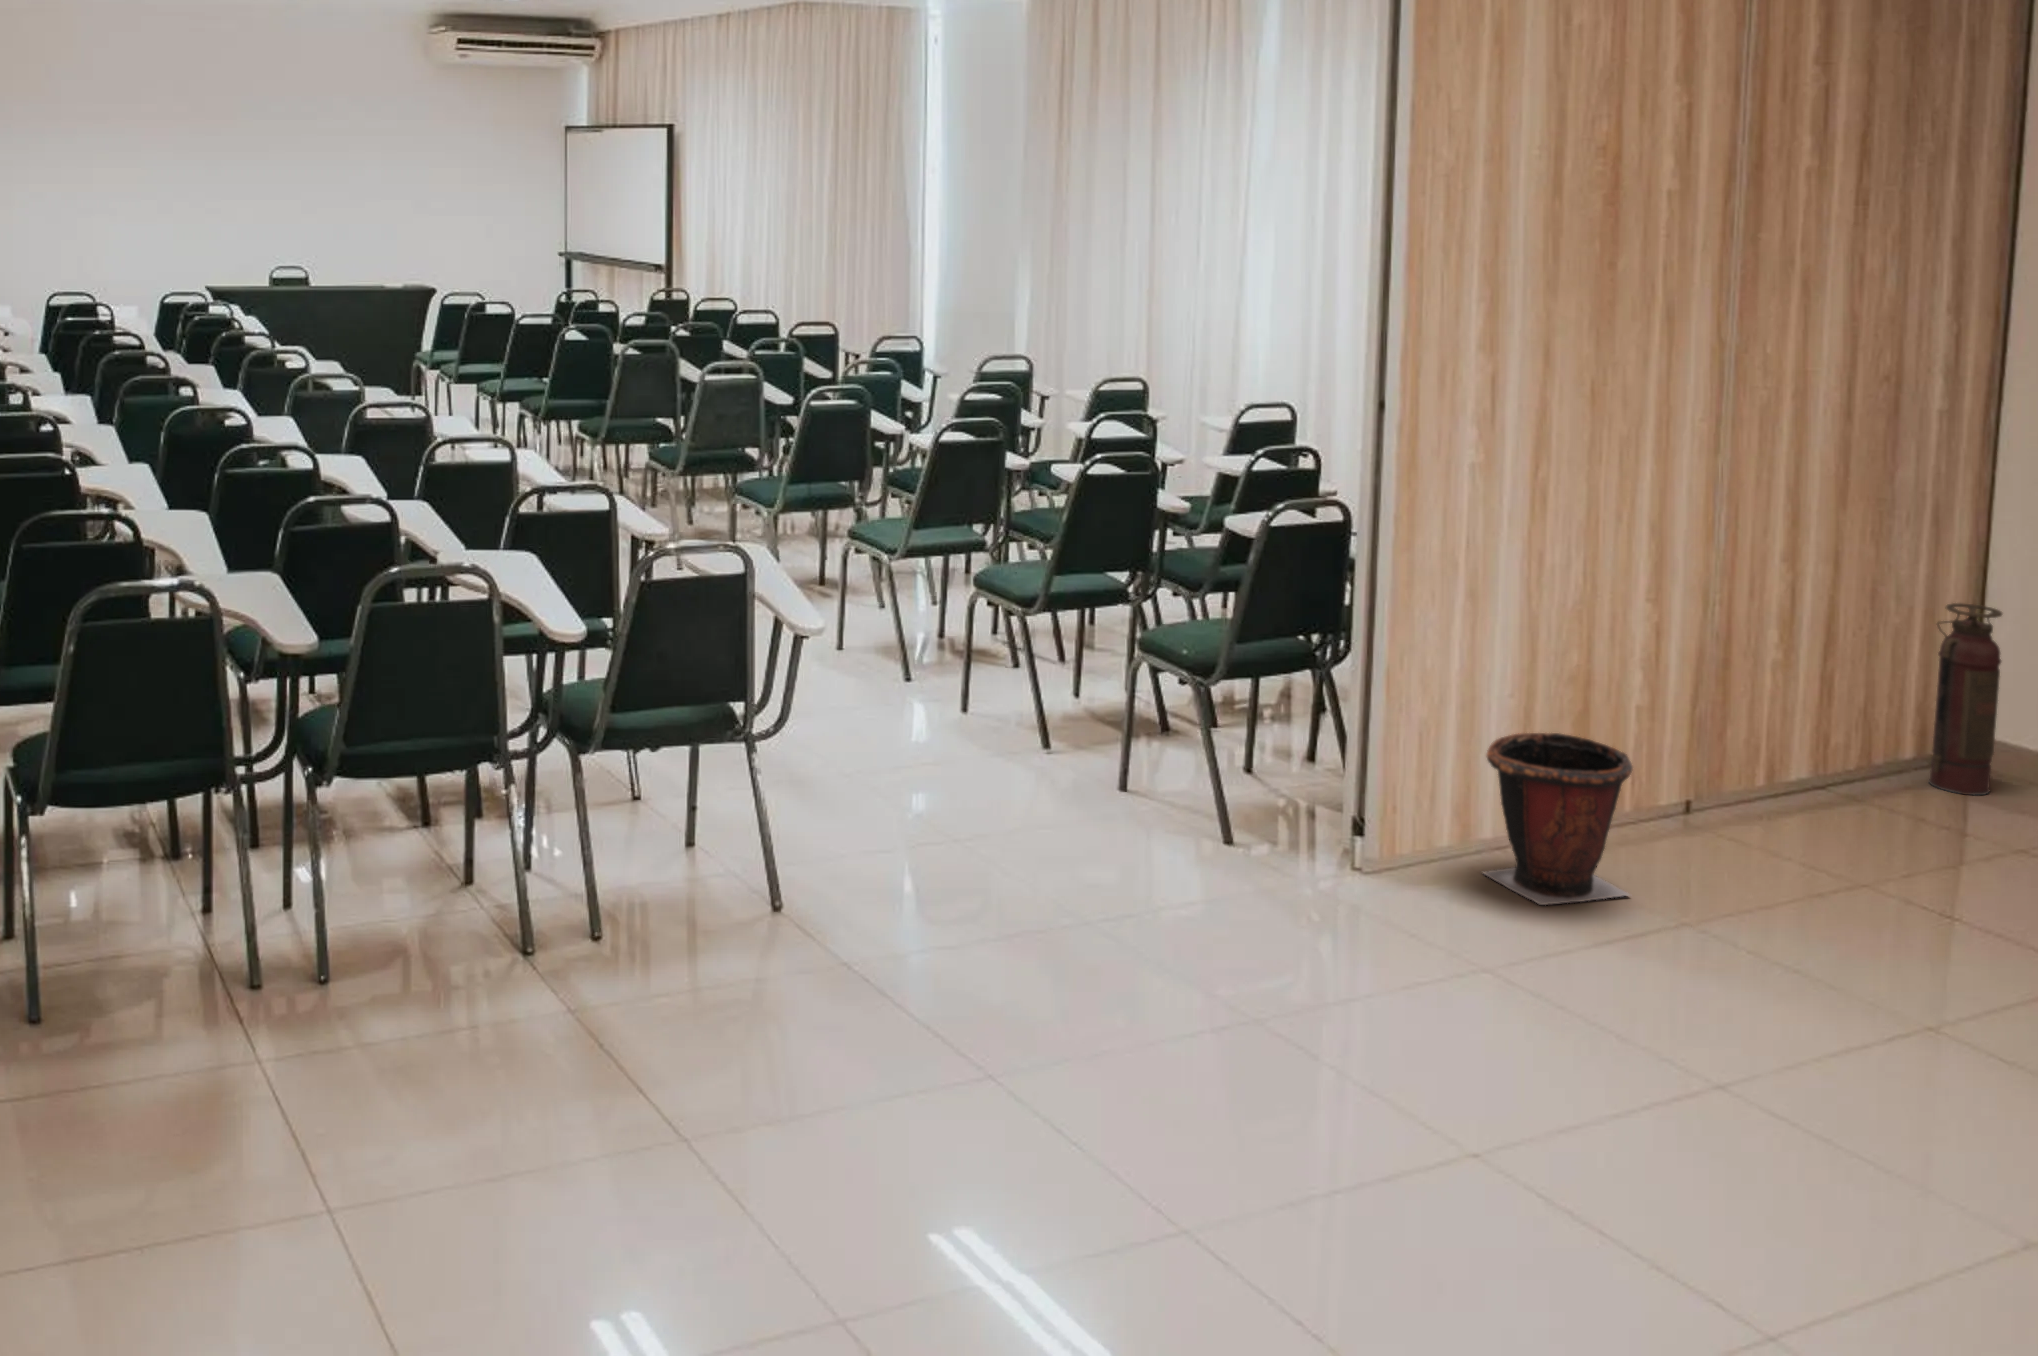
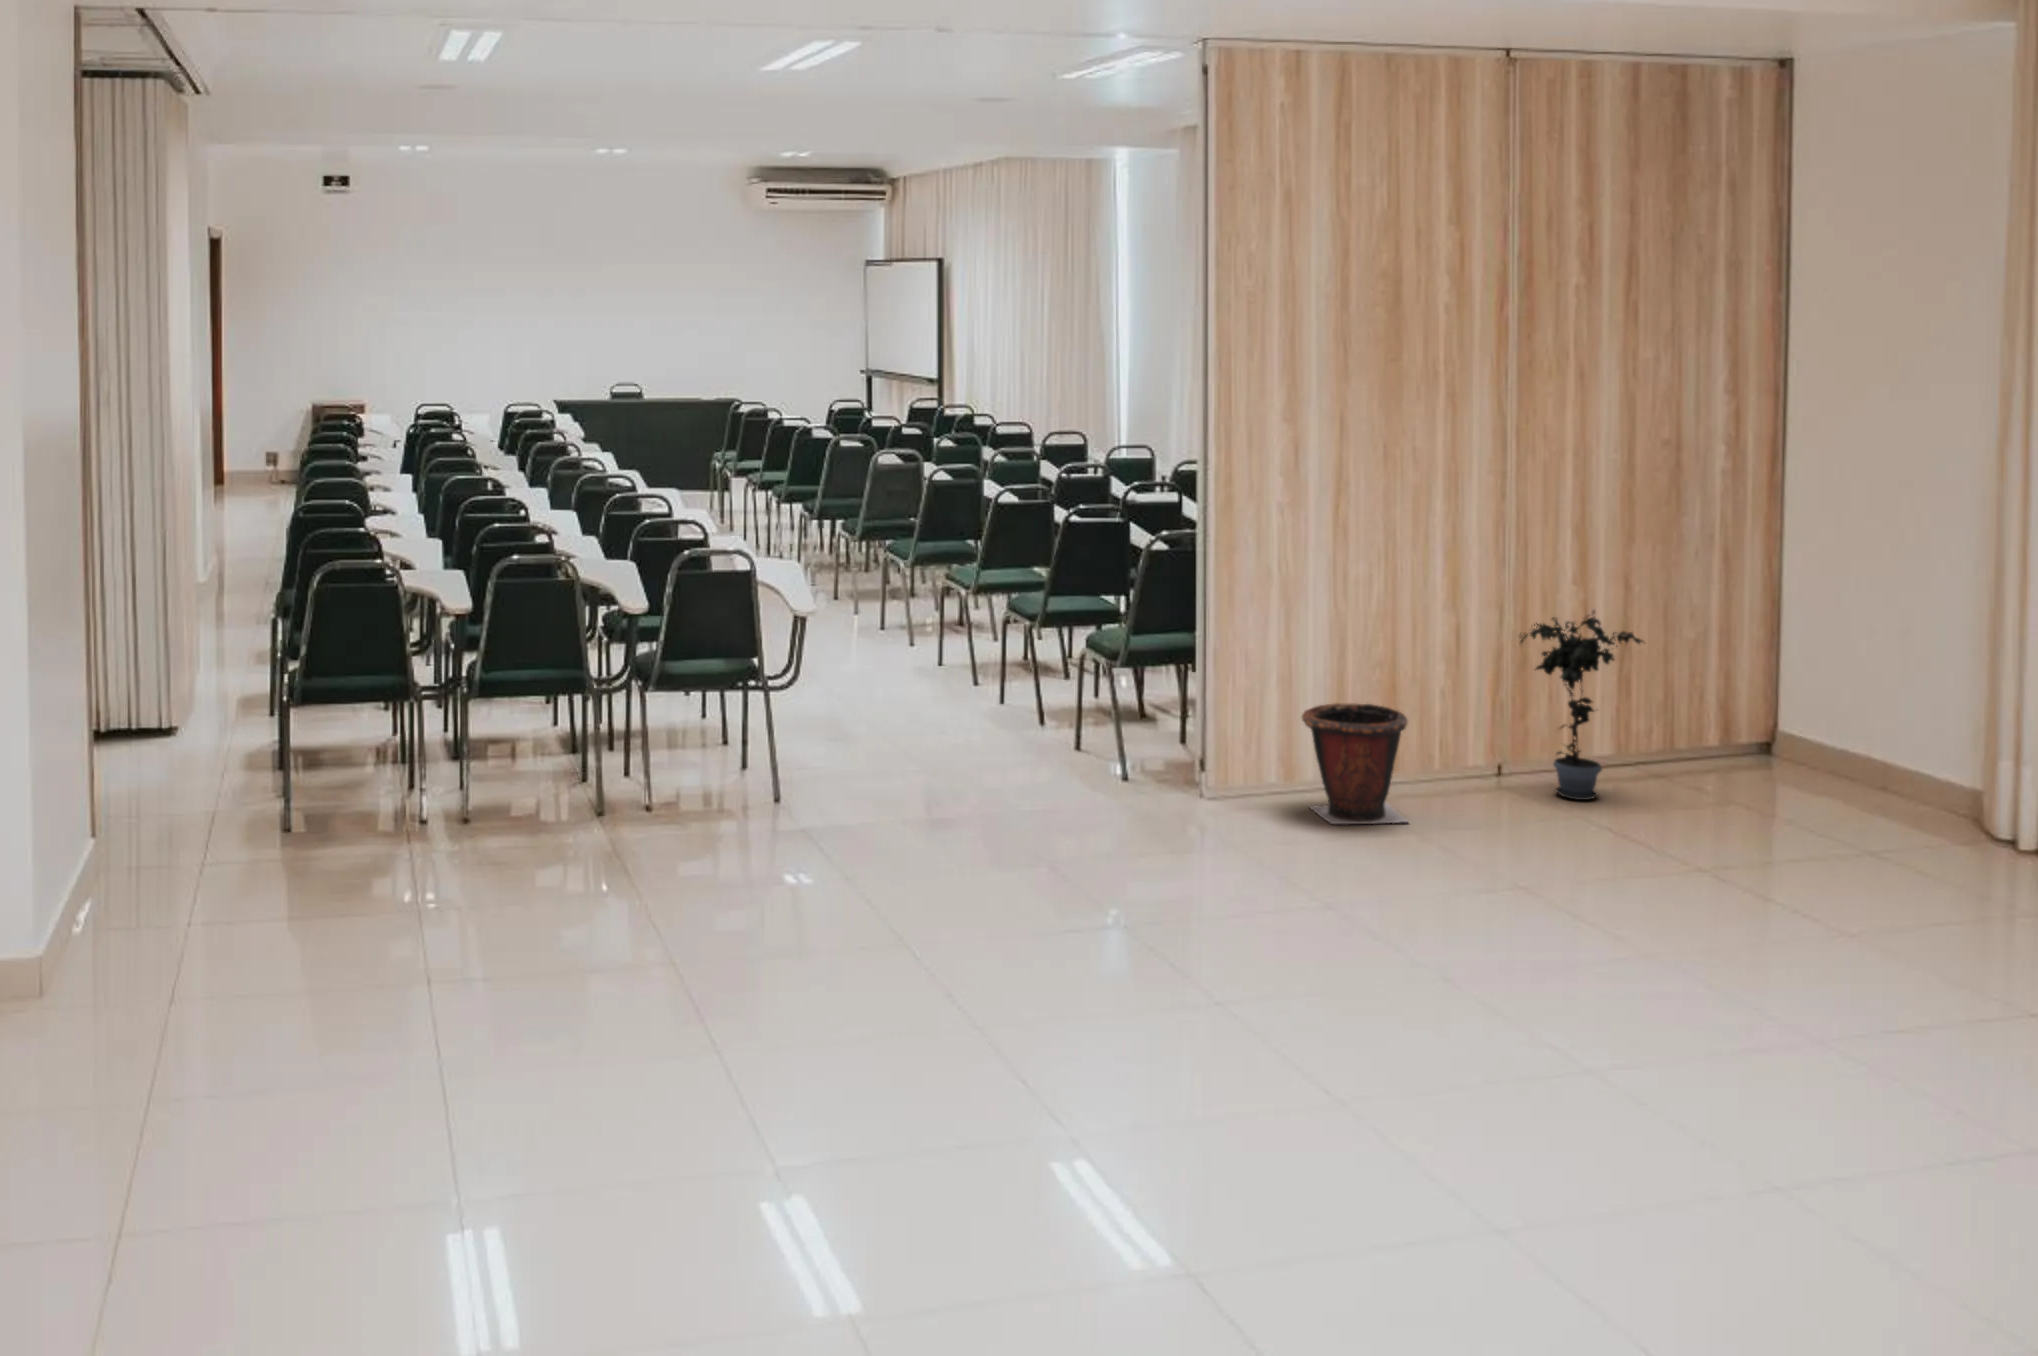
potted plant: none [1724,600,1865,842] -> present [1520,611,1643,800]
fire extinguisher: present [1929,603,2002,795] -> none [1760,625,1813,781]

